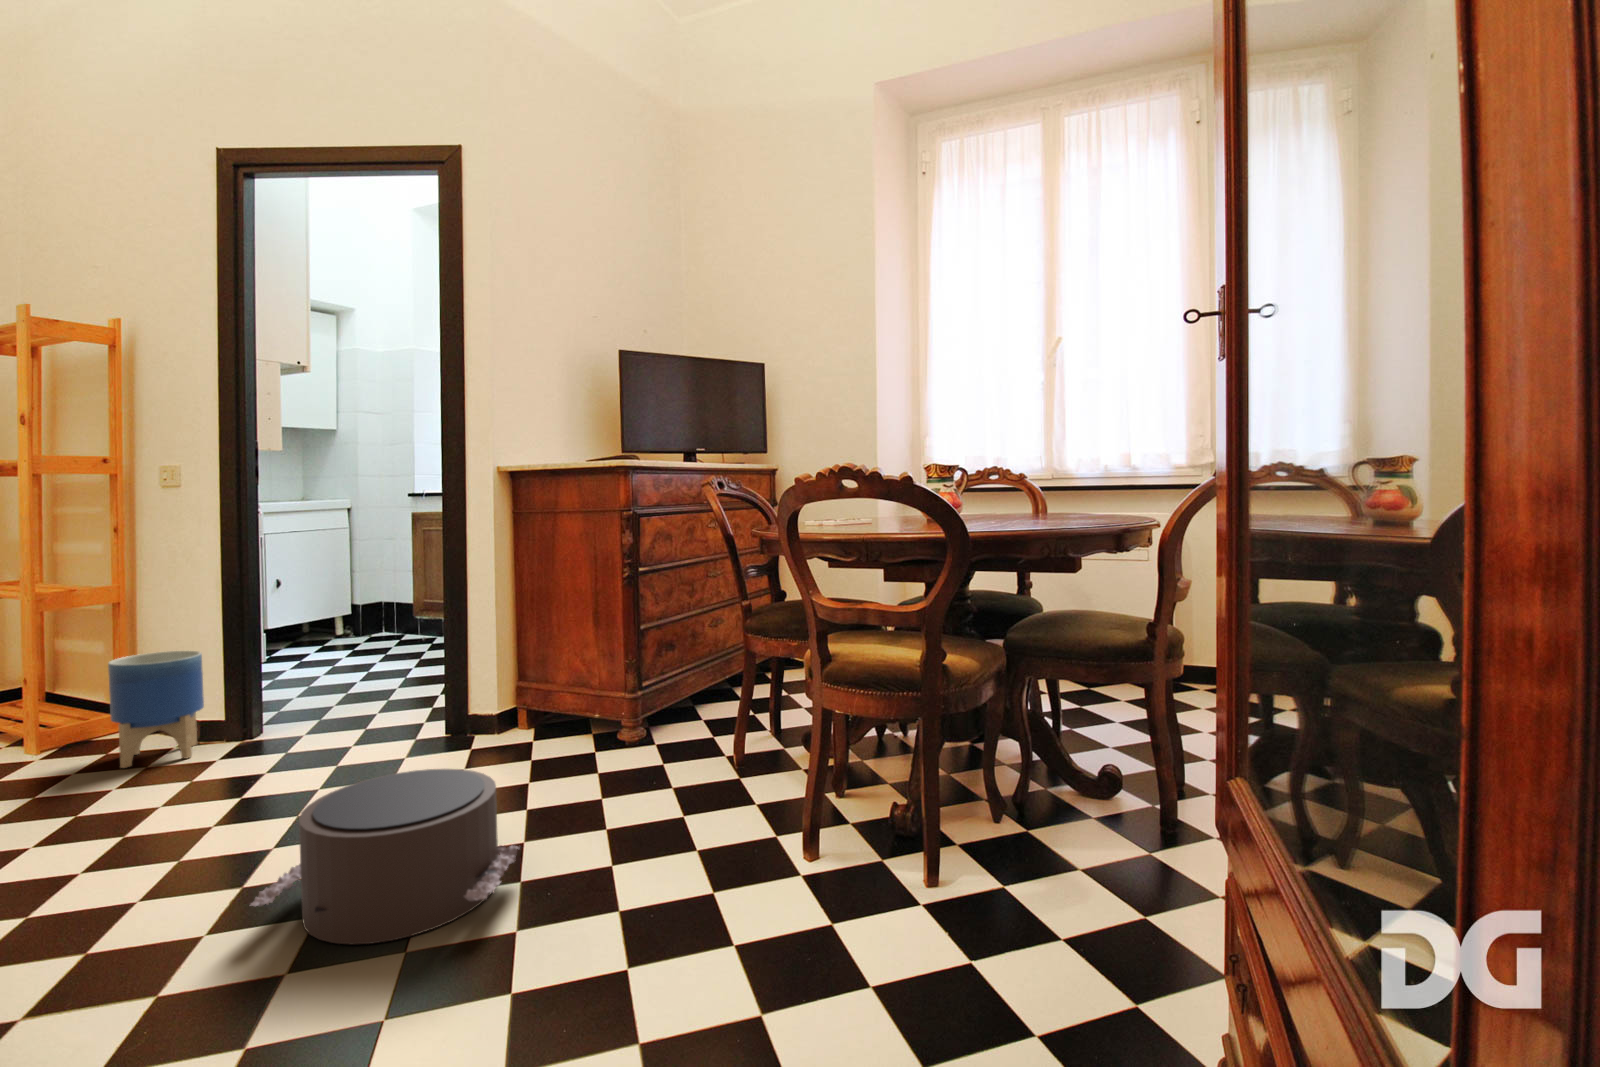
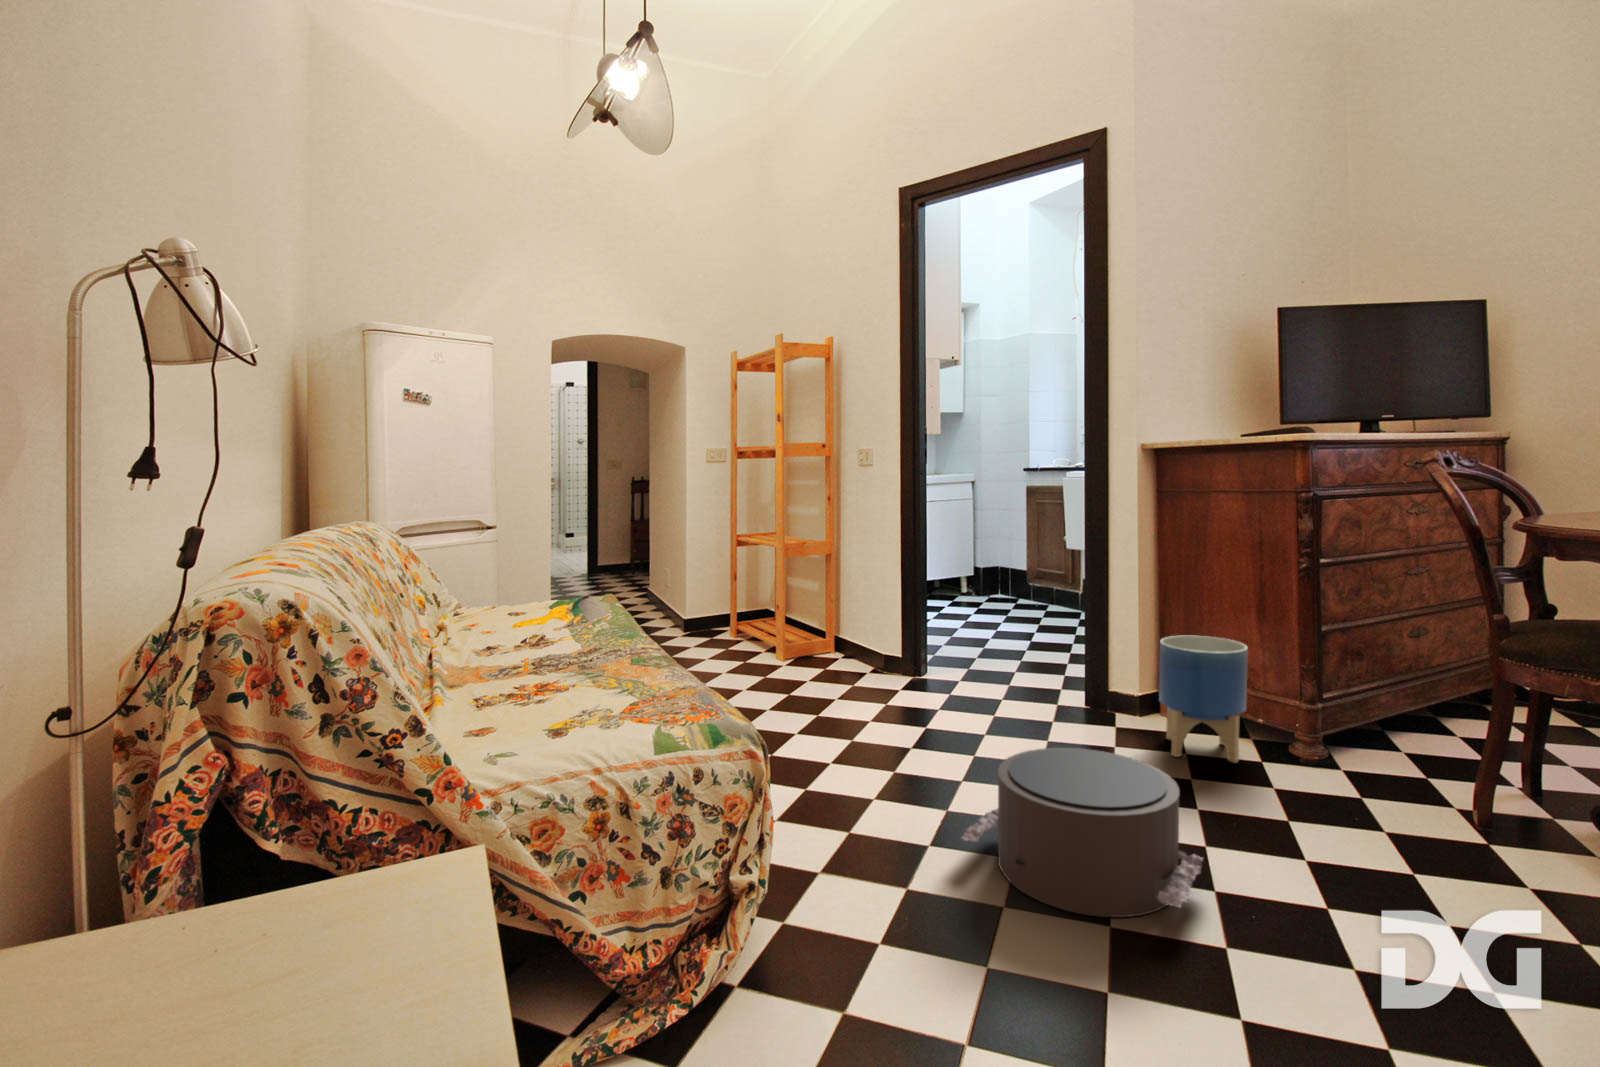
planter: present [108,651,204,768] -> present [1159,636,1248,763]

